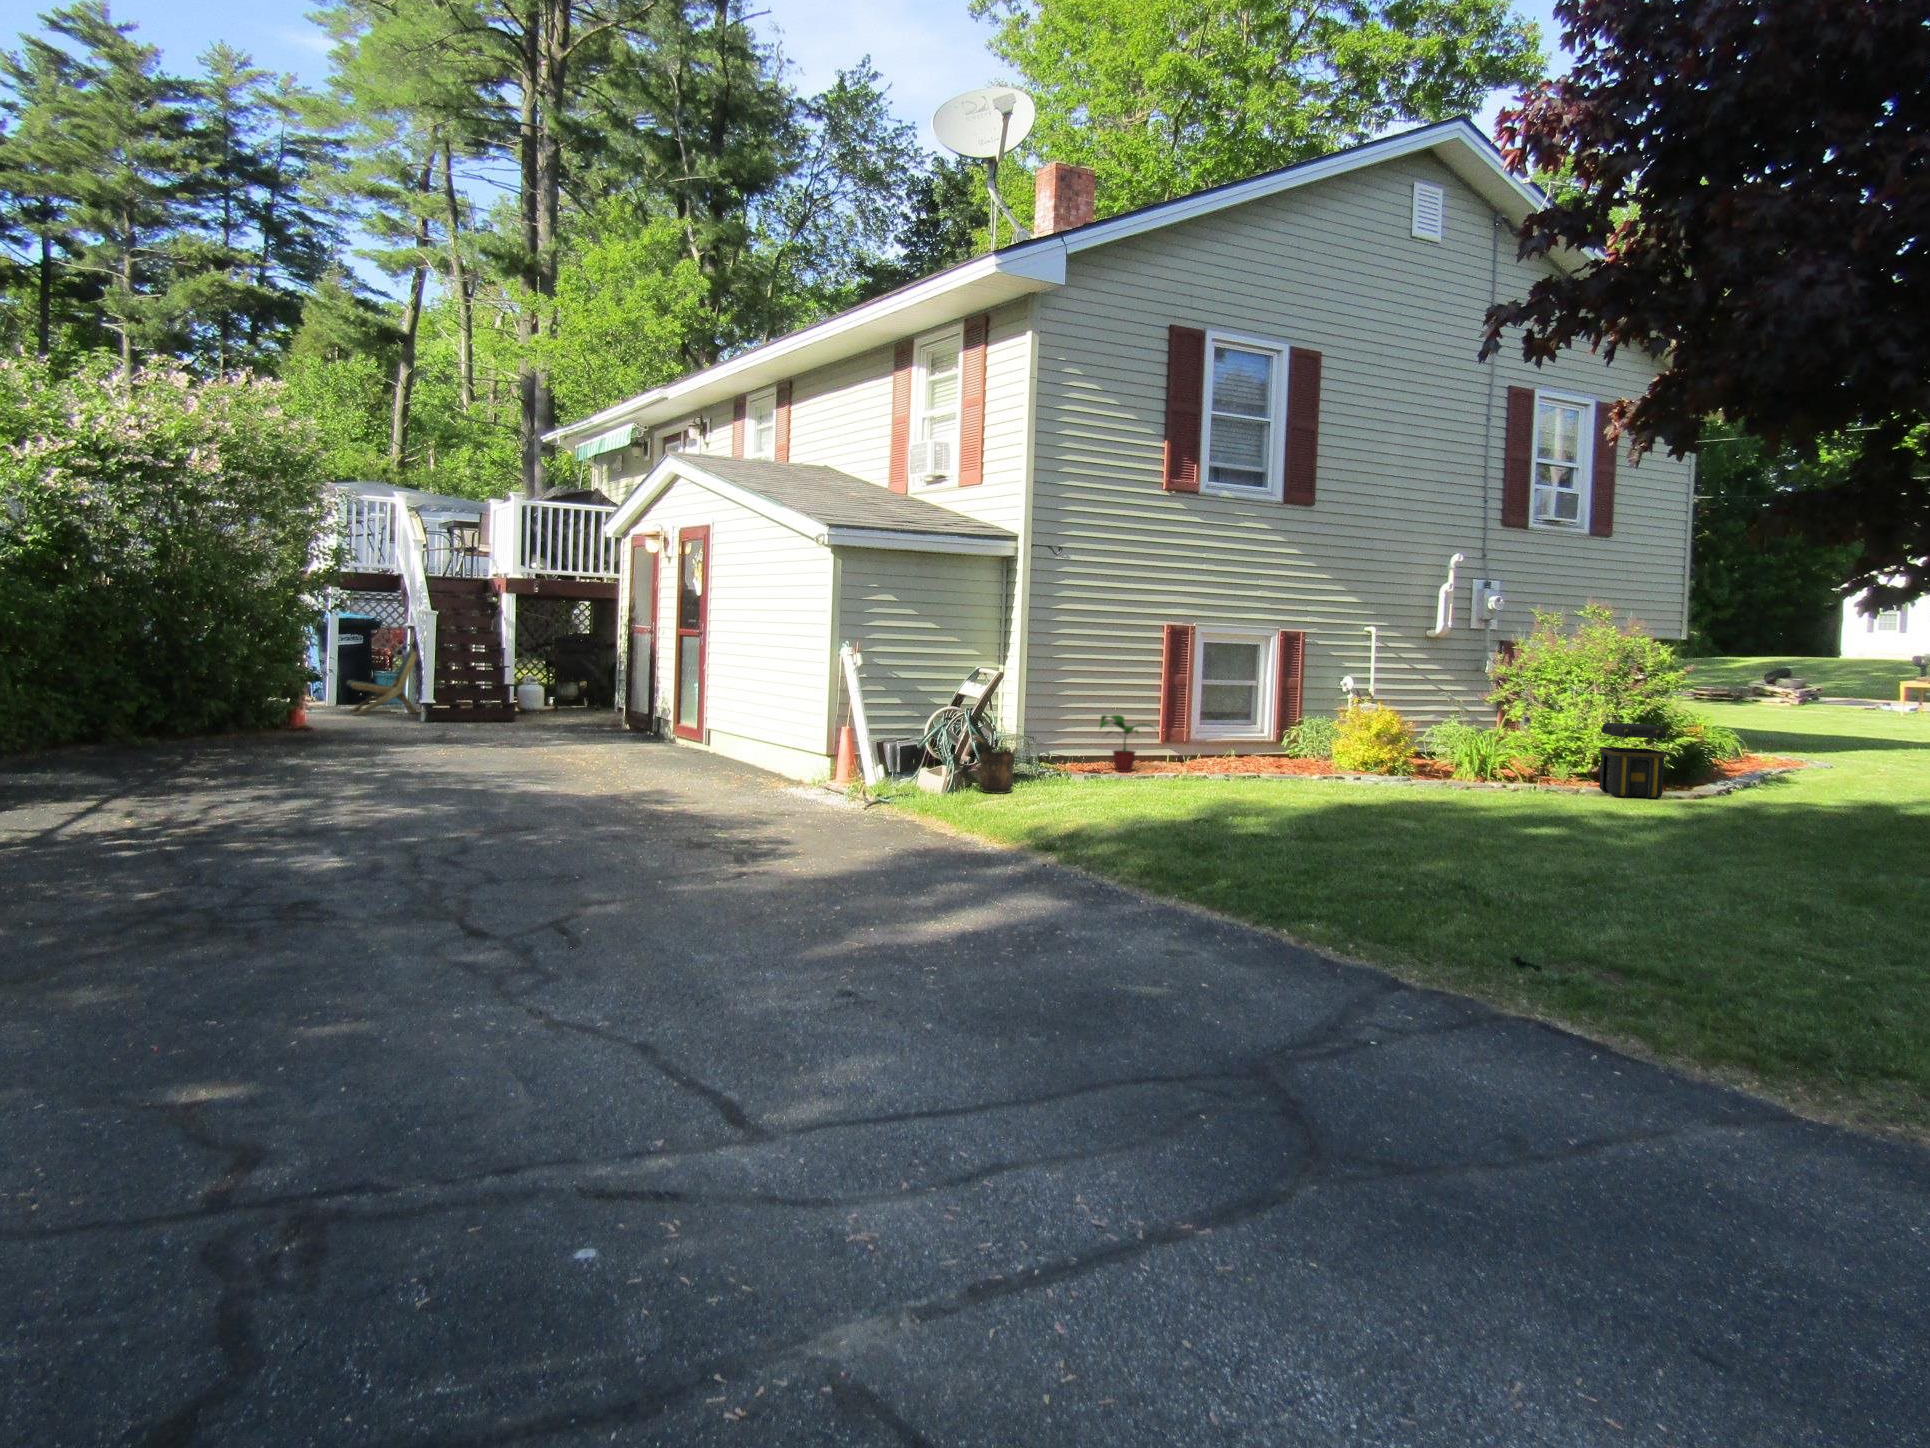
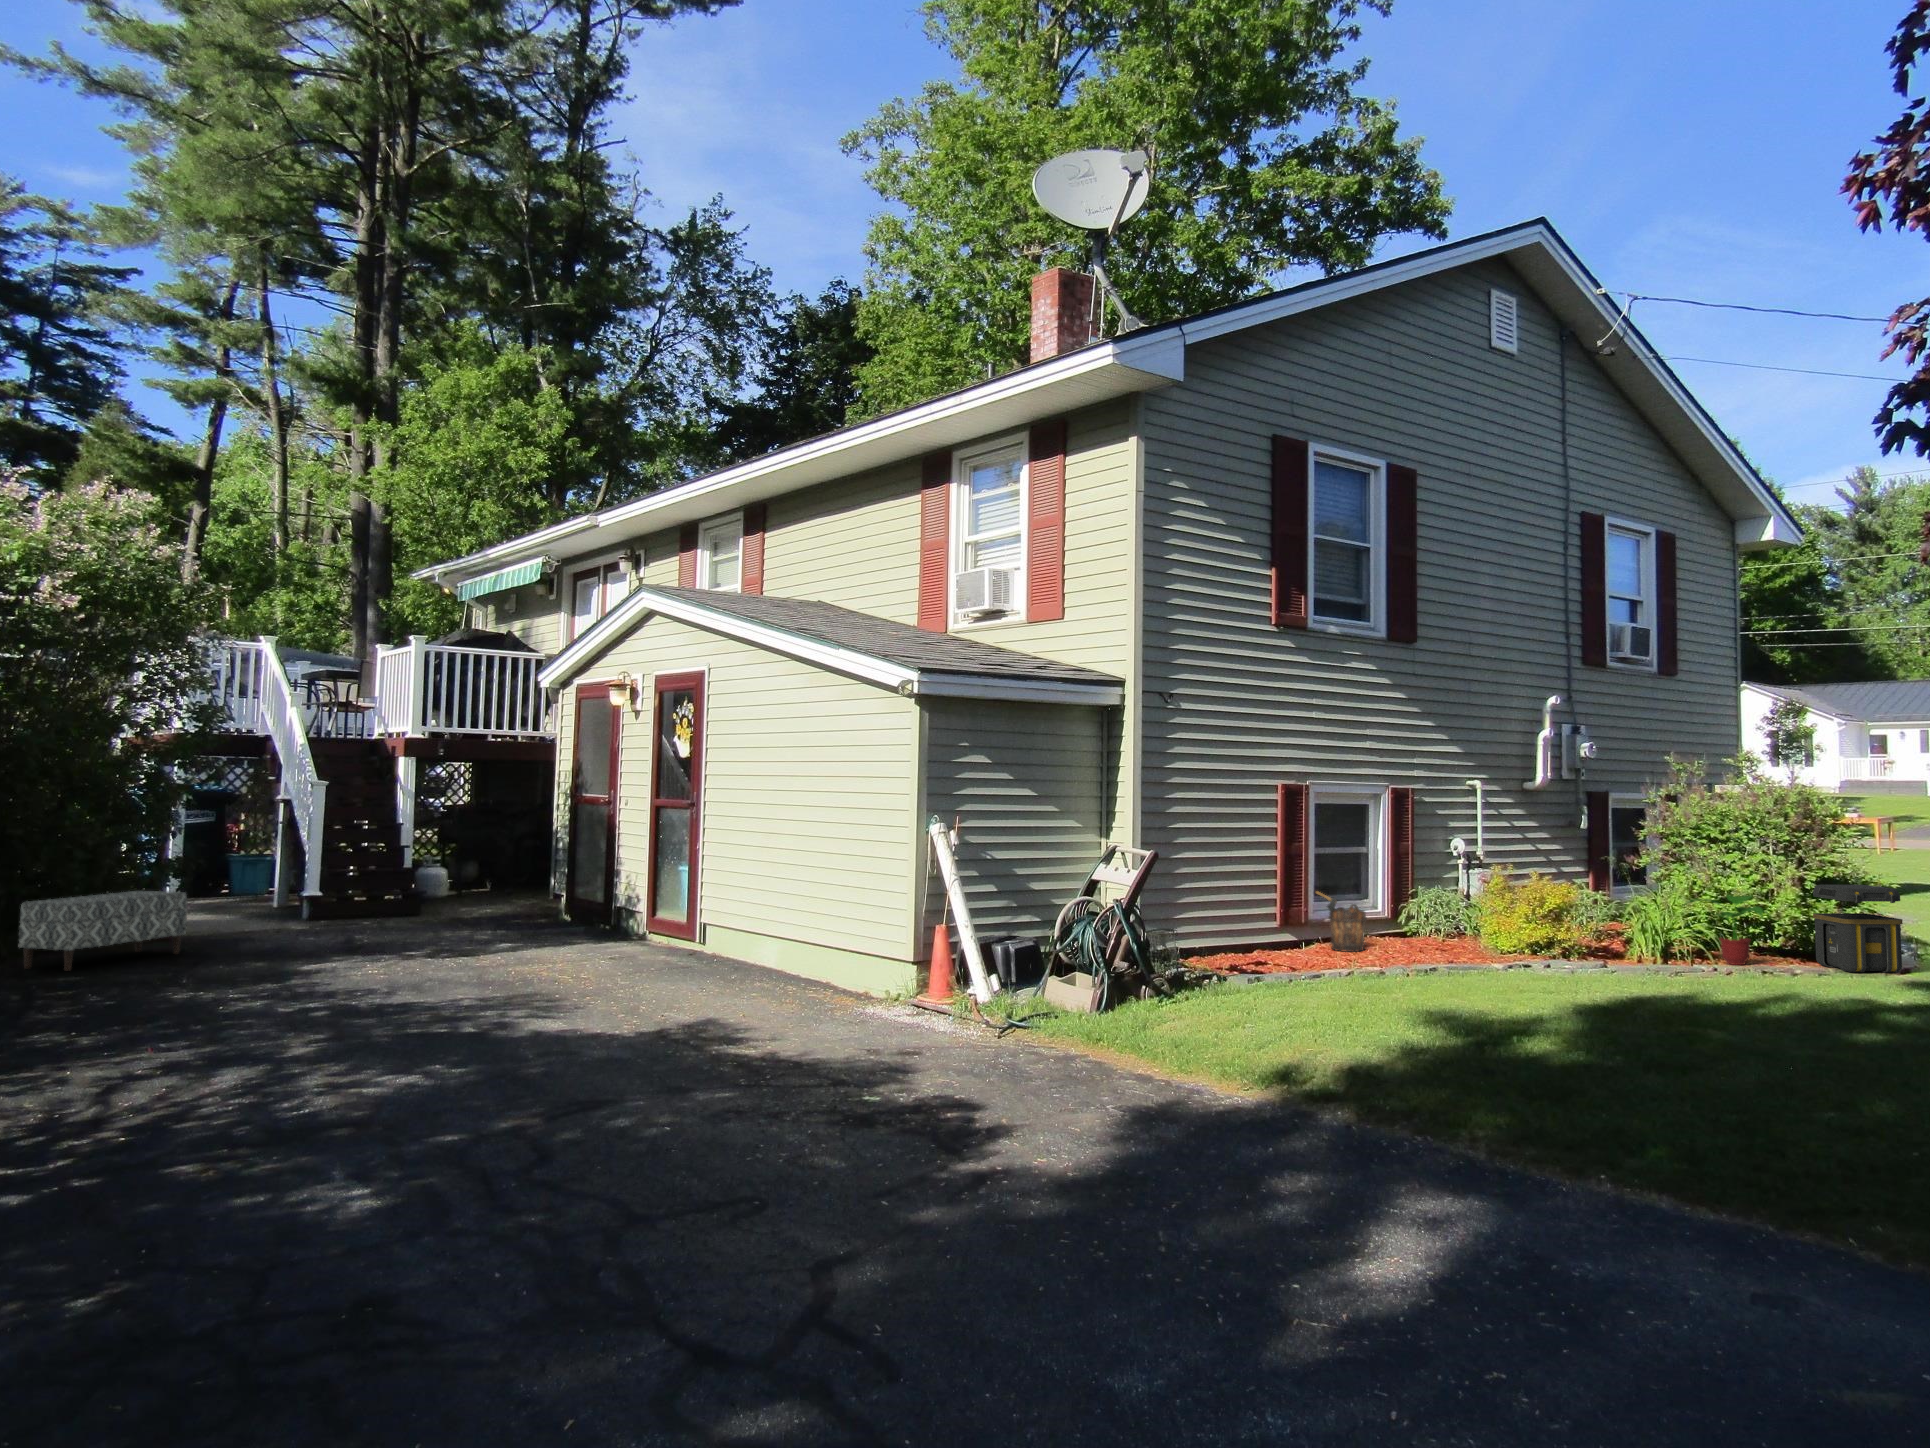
lounge chair: present [347,651,417,715] -> none [196,837,295,923]
bench: none [199,686,321,742] -> present [19,891,187,971]
potted plant: present [1100,715,1152,772] -> present [1687,895,1768,965]
bucket: present [973,734,1016,794] -> present [1316,892,1367,952]

